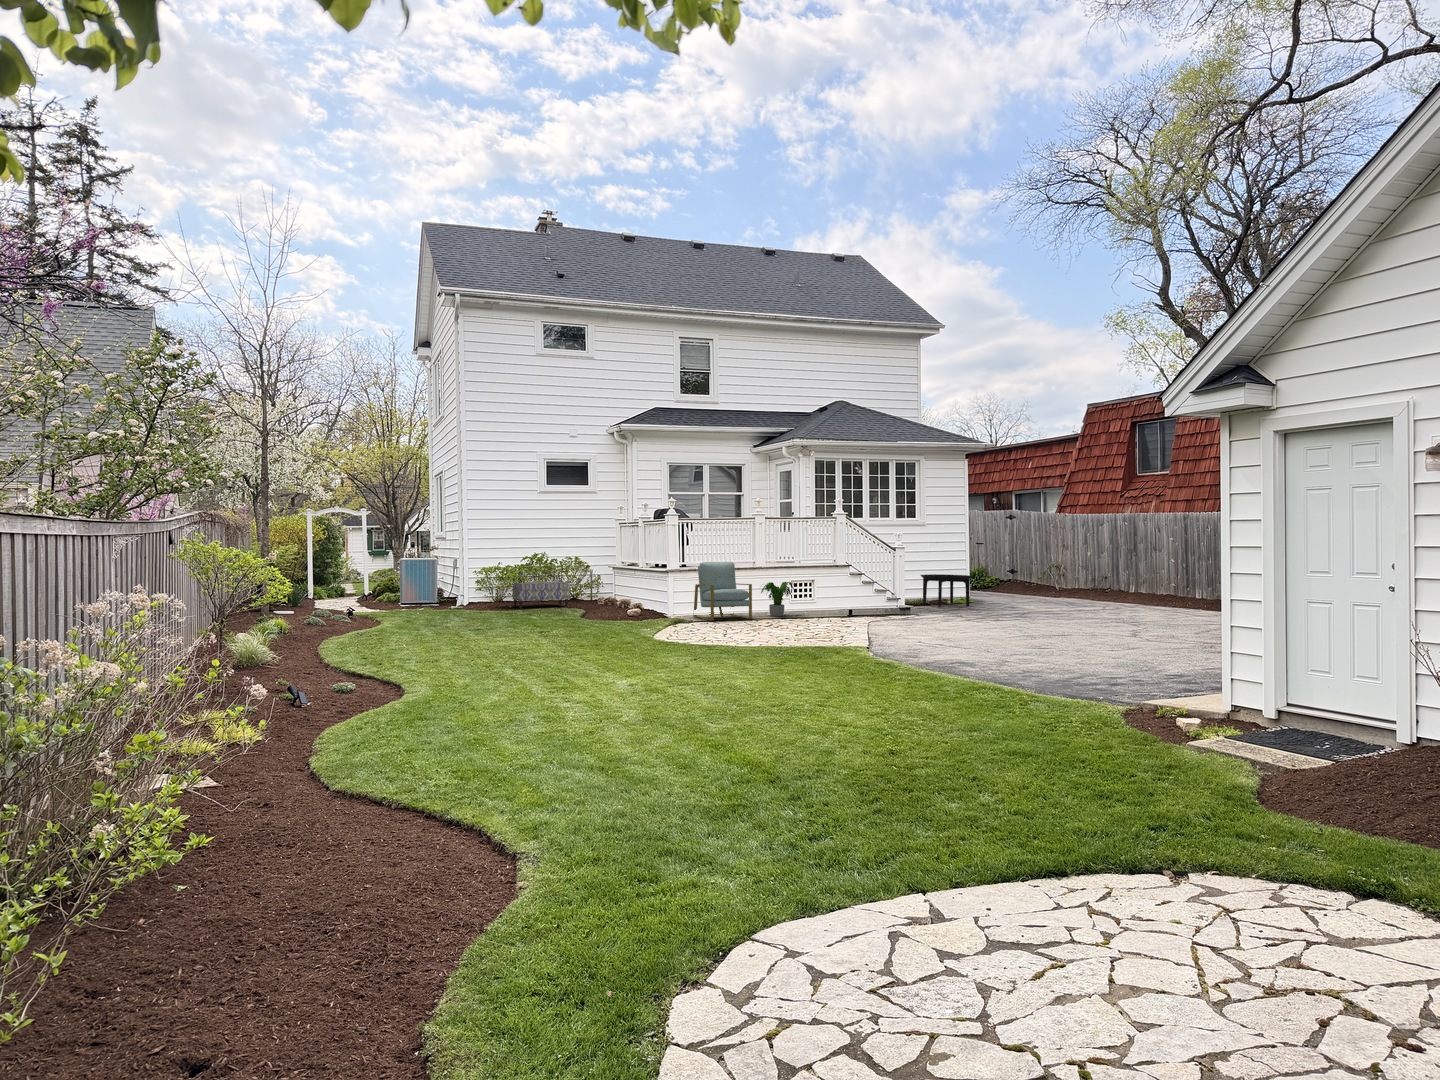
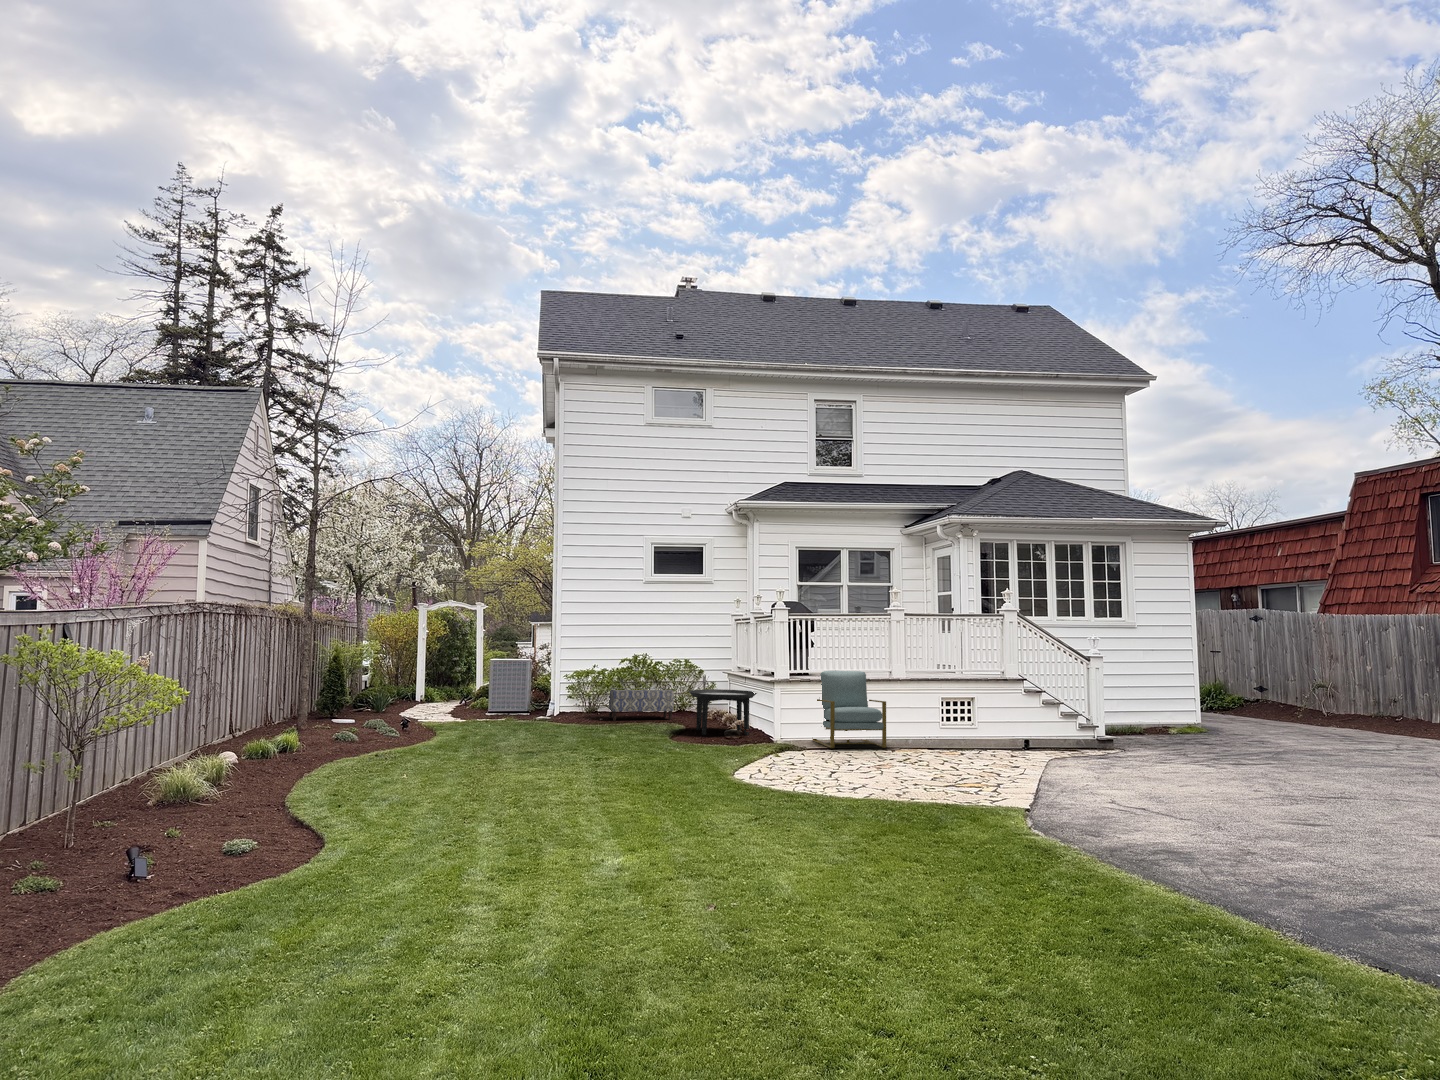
round table: present [921,574,972,607] -> present [689,689,757,735]
potted plant: present [761,582,794,616] -> none [898,699,947,745]

